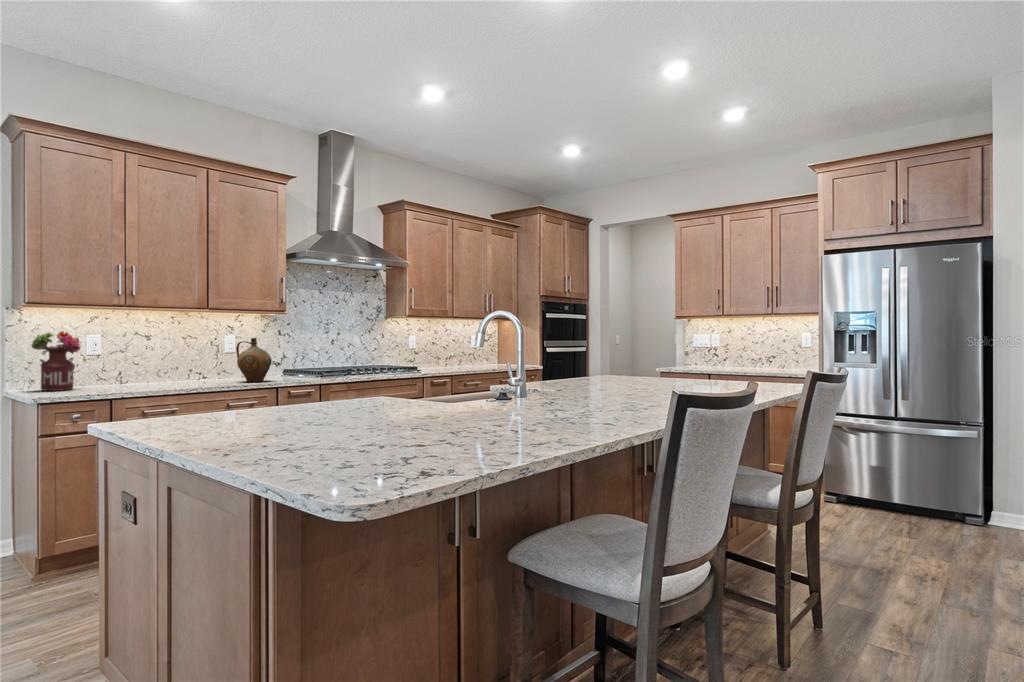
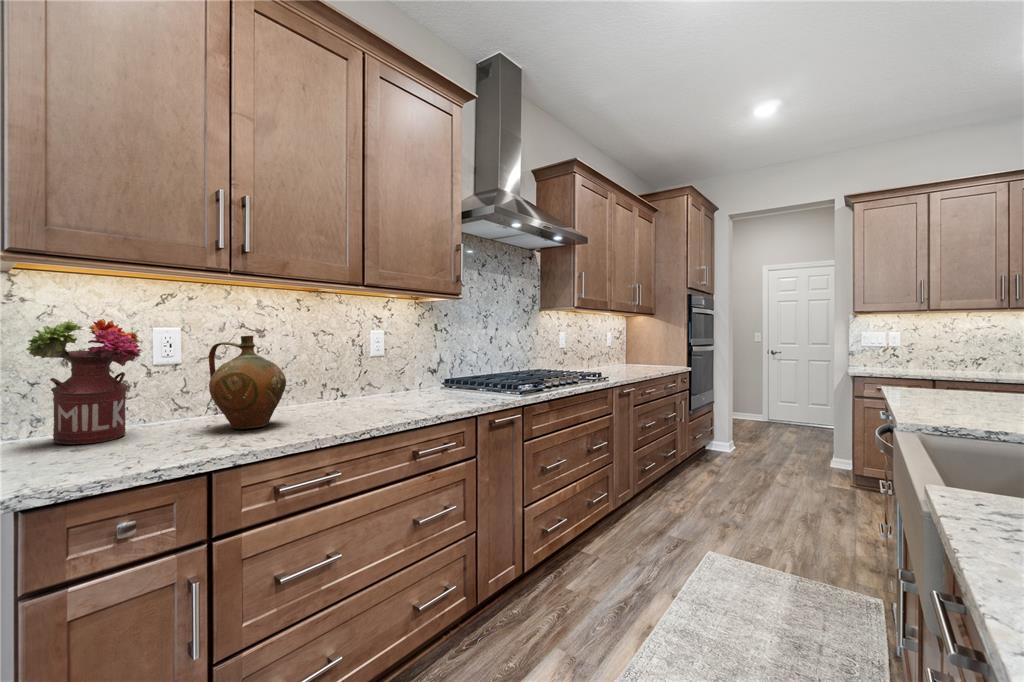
ceramic jug: present [236,338,272,382] -> present [209,335,286,429]

